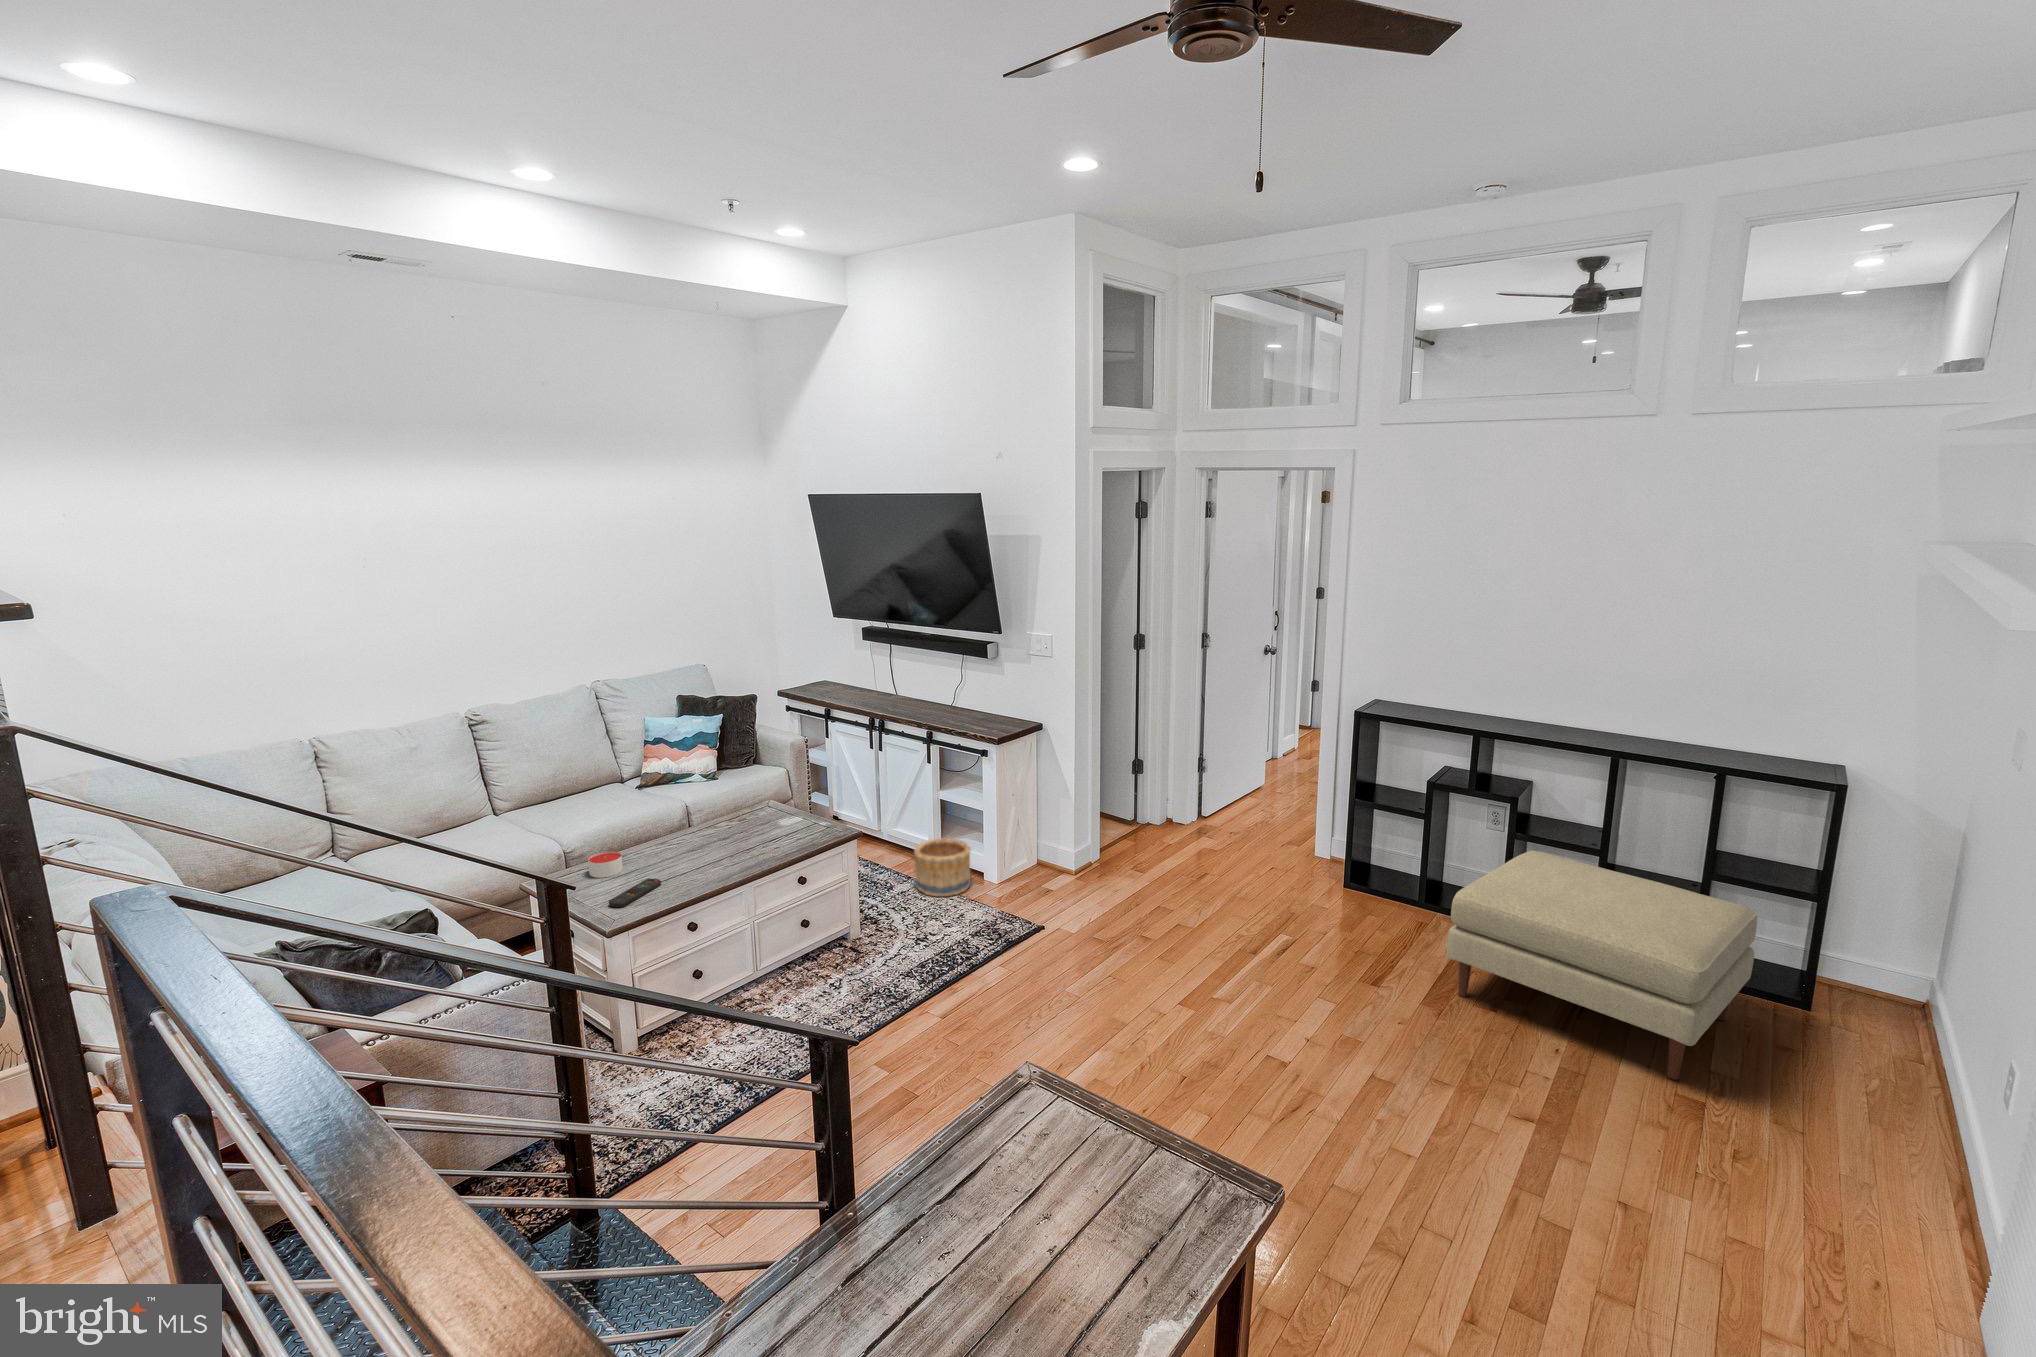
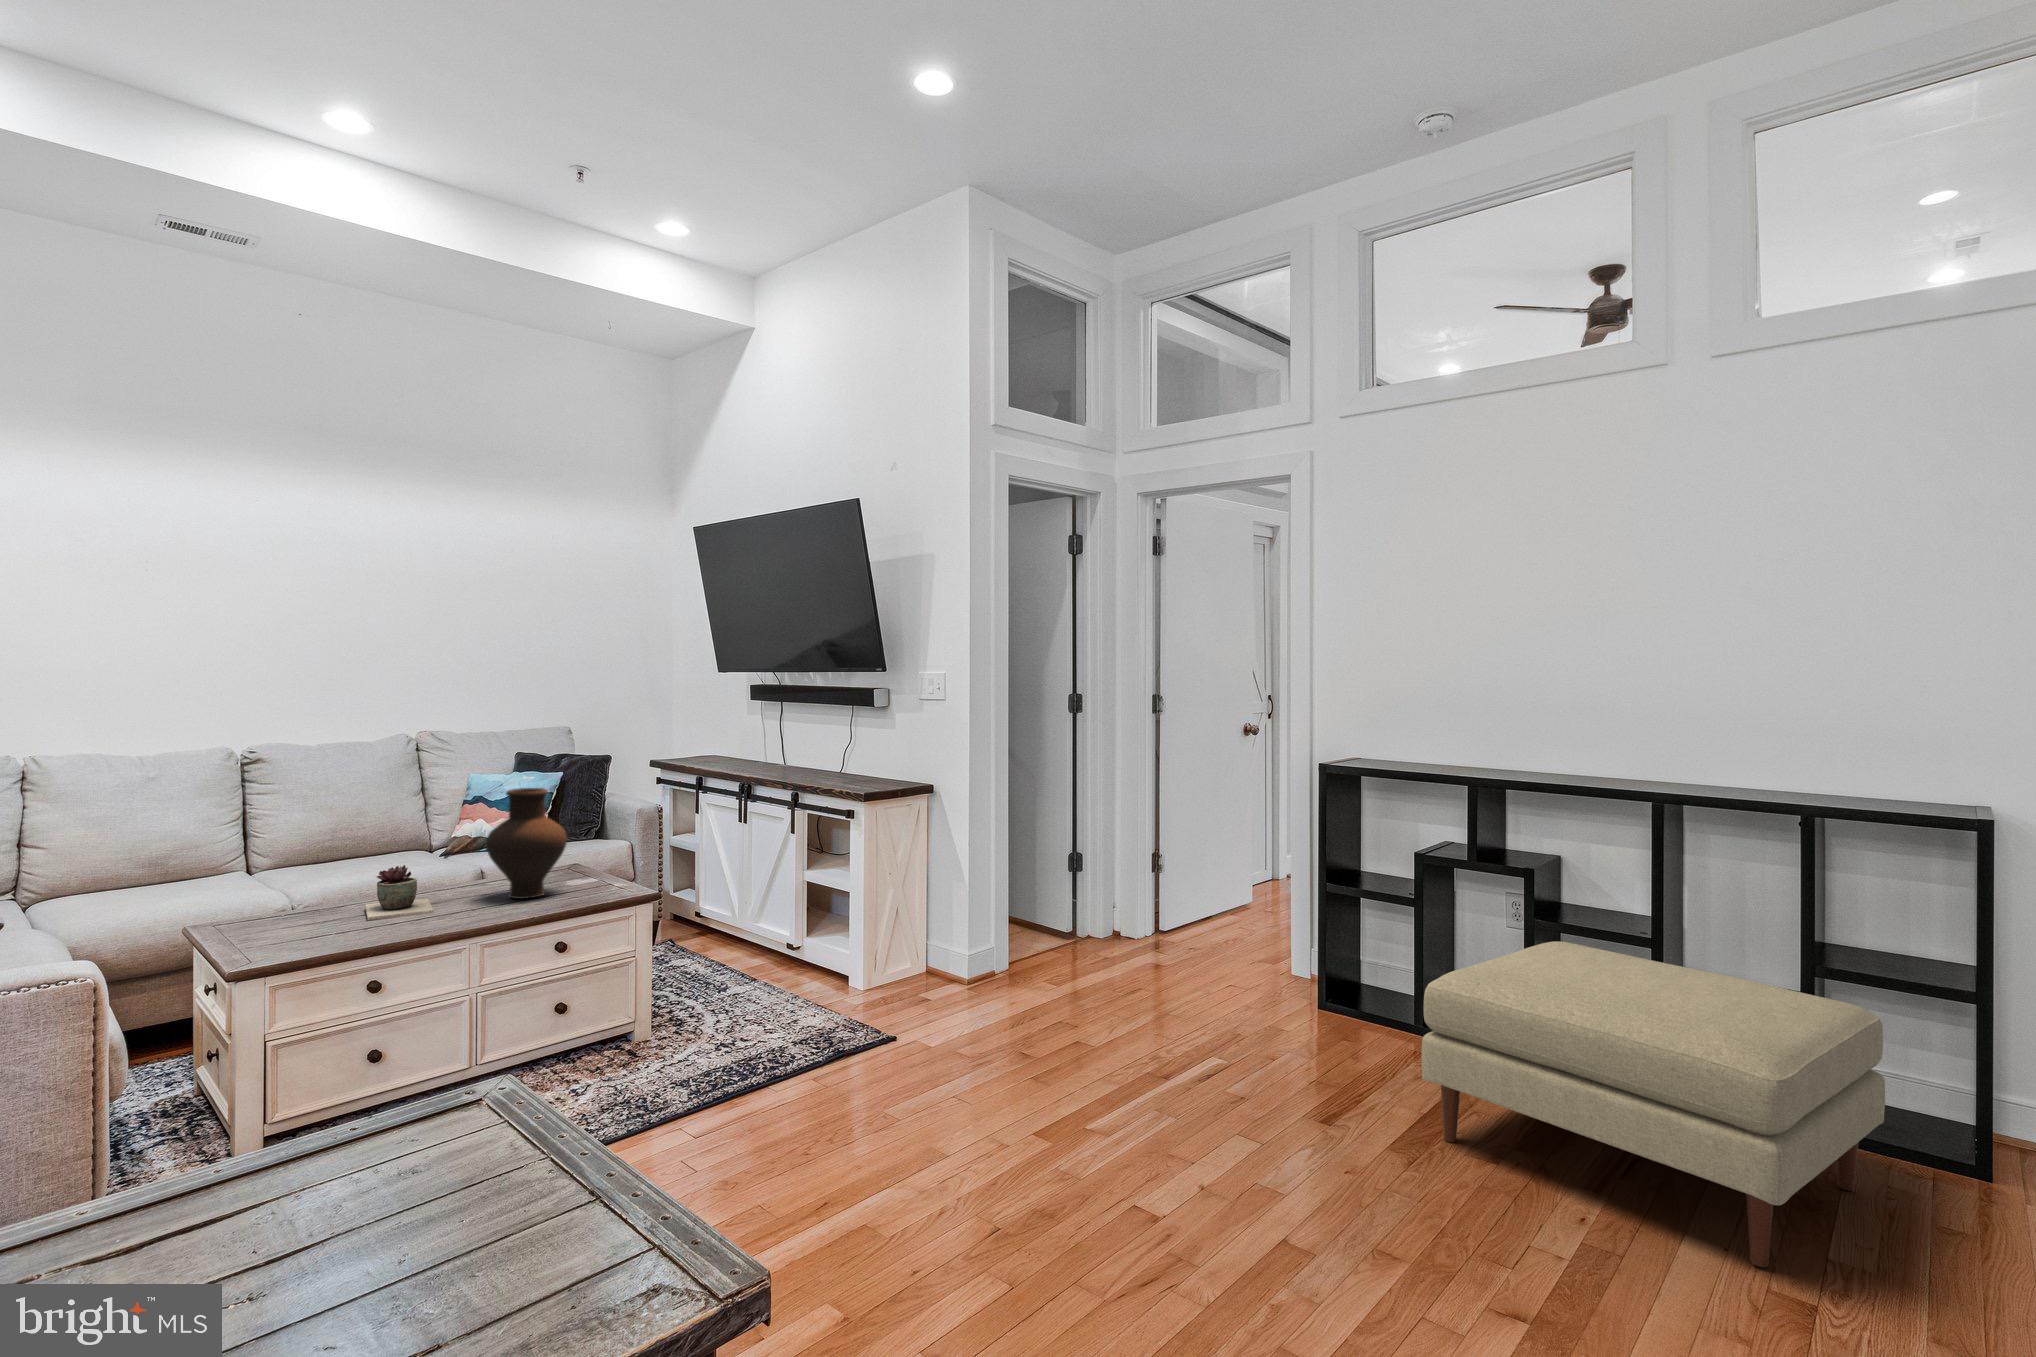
vase: none [729,756,788,843] -> present [486,788,567,899]
succulent plant: none [644,825,704,872] -> present [365,865,433,920]
basket: present [914,838,971,896] -> none [756,929,831,1001]
candle: present [588,852,623,878] -> none [279,895,327,924]
remote control: present [609,879,661,907] -> none [262,924,353,949]

